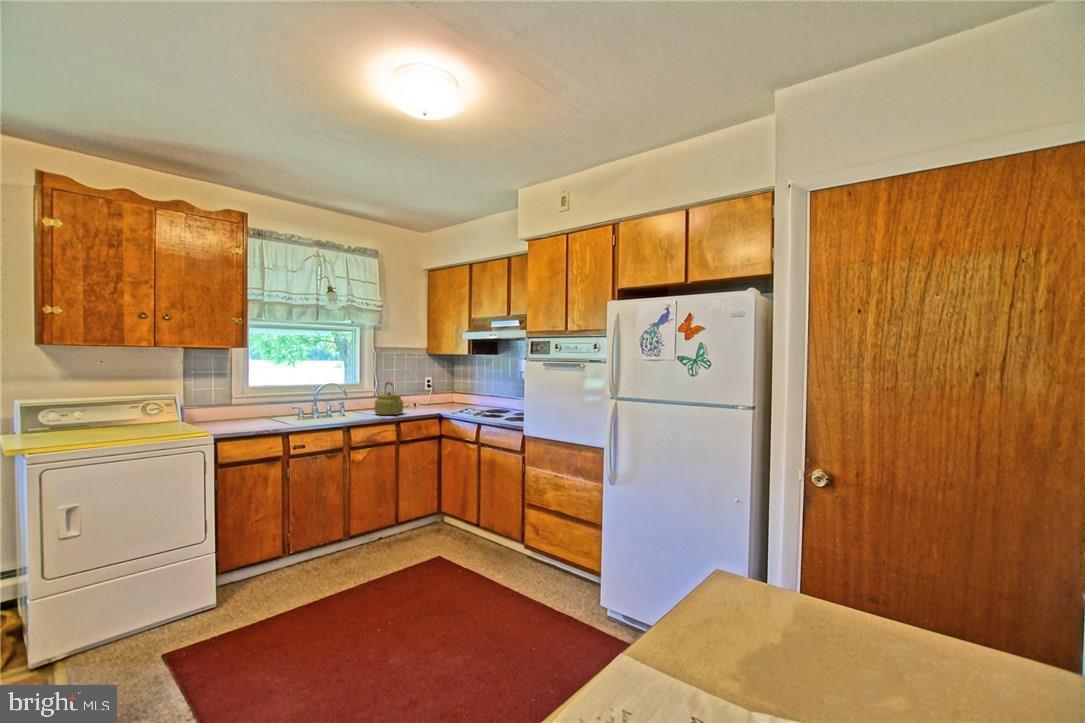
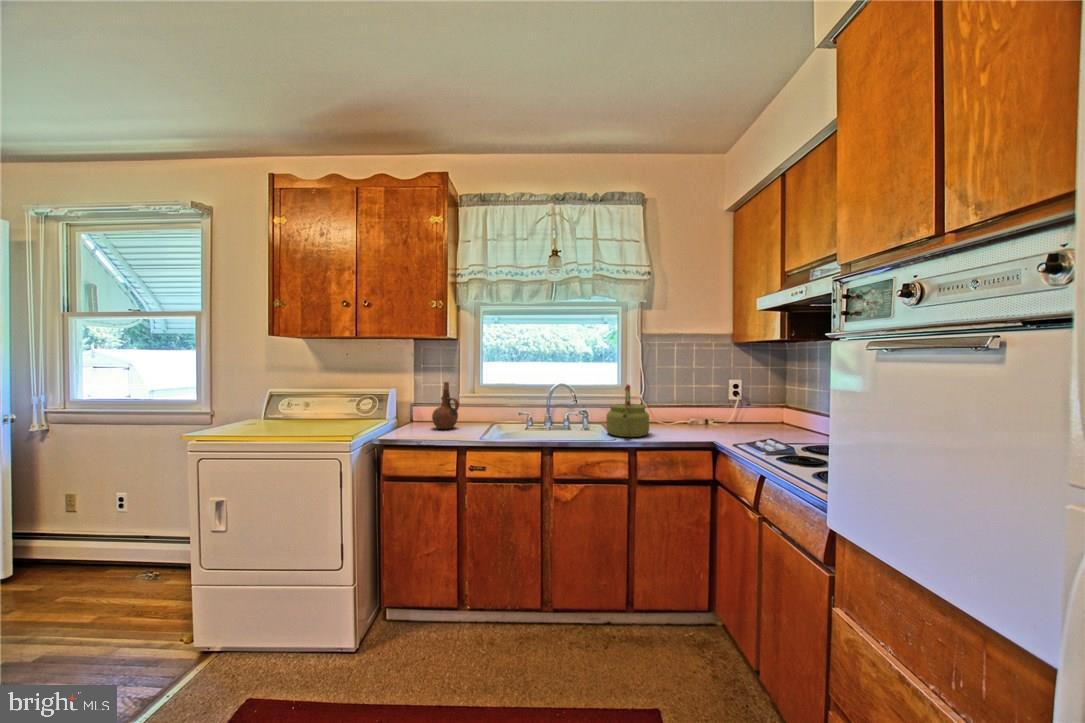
ceramic pitcher: none [232,385,258,424] -> present [432,382,459,429]

